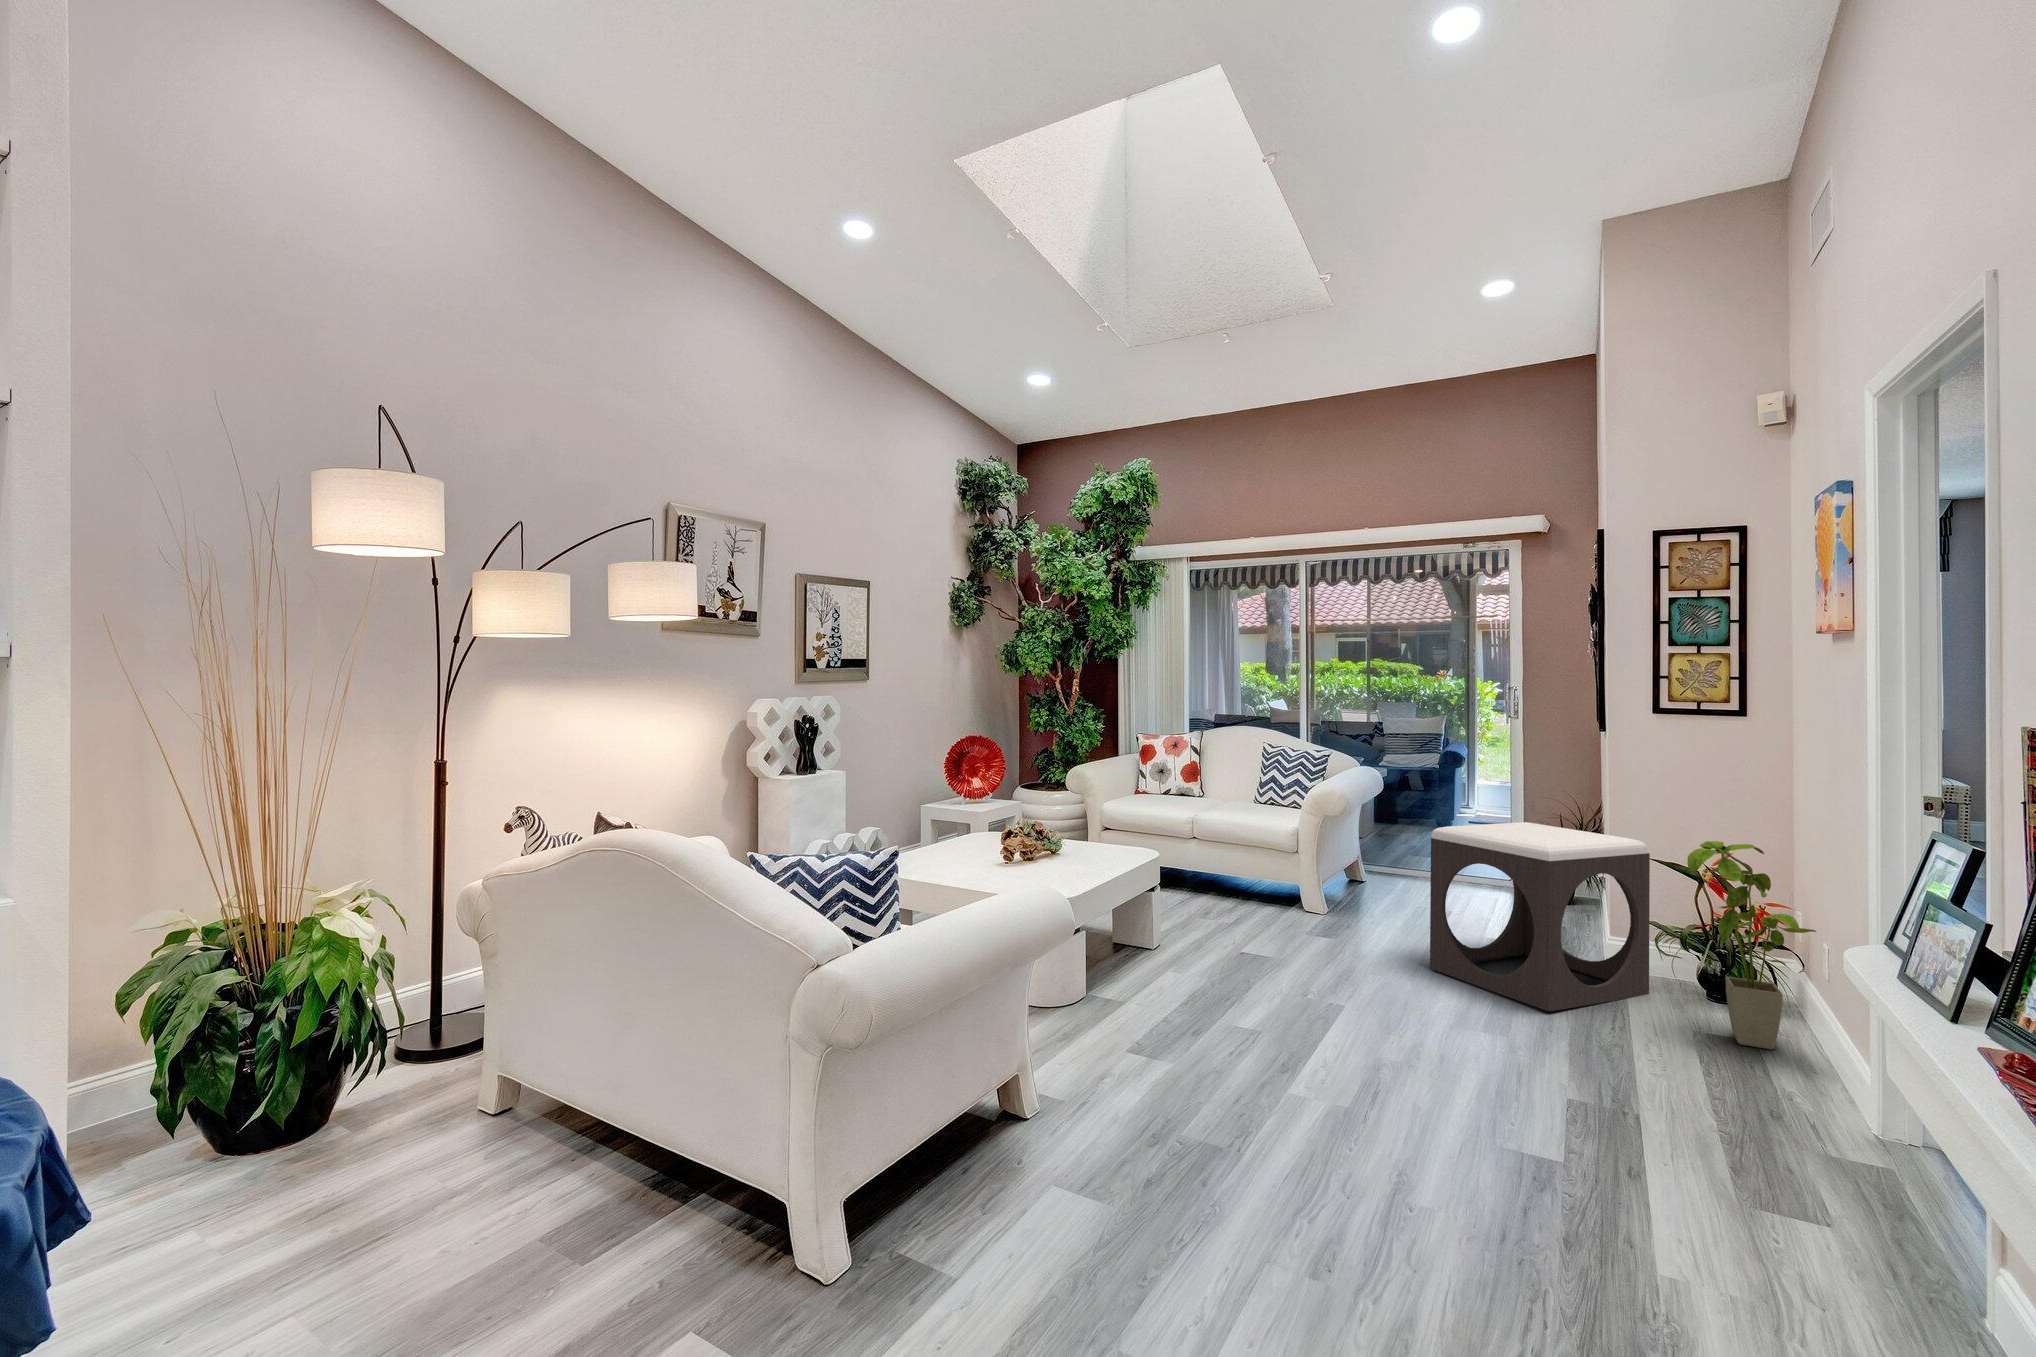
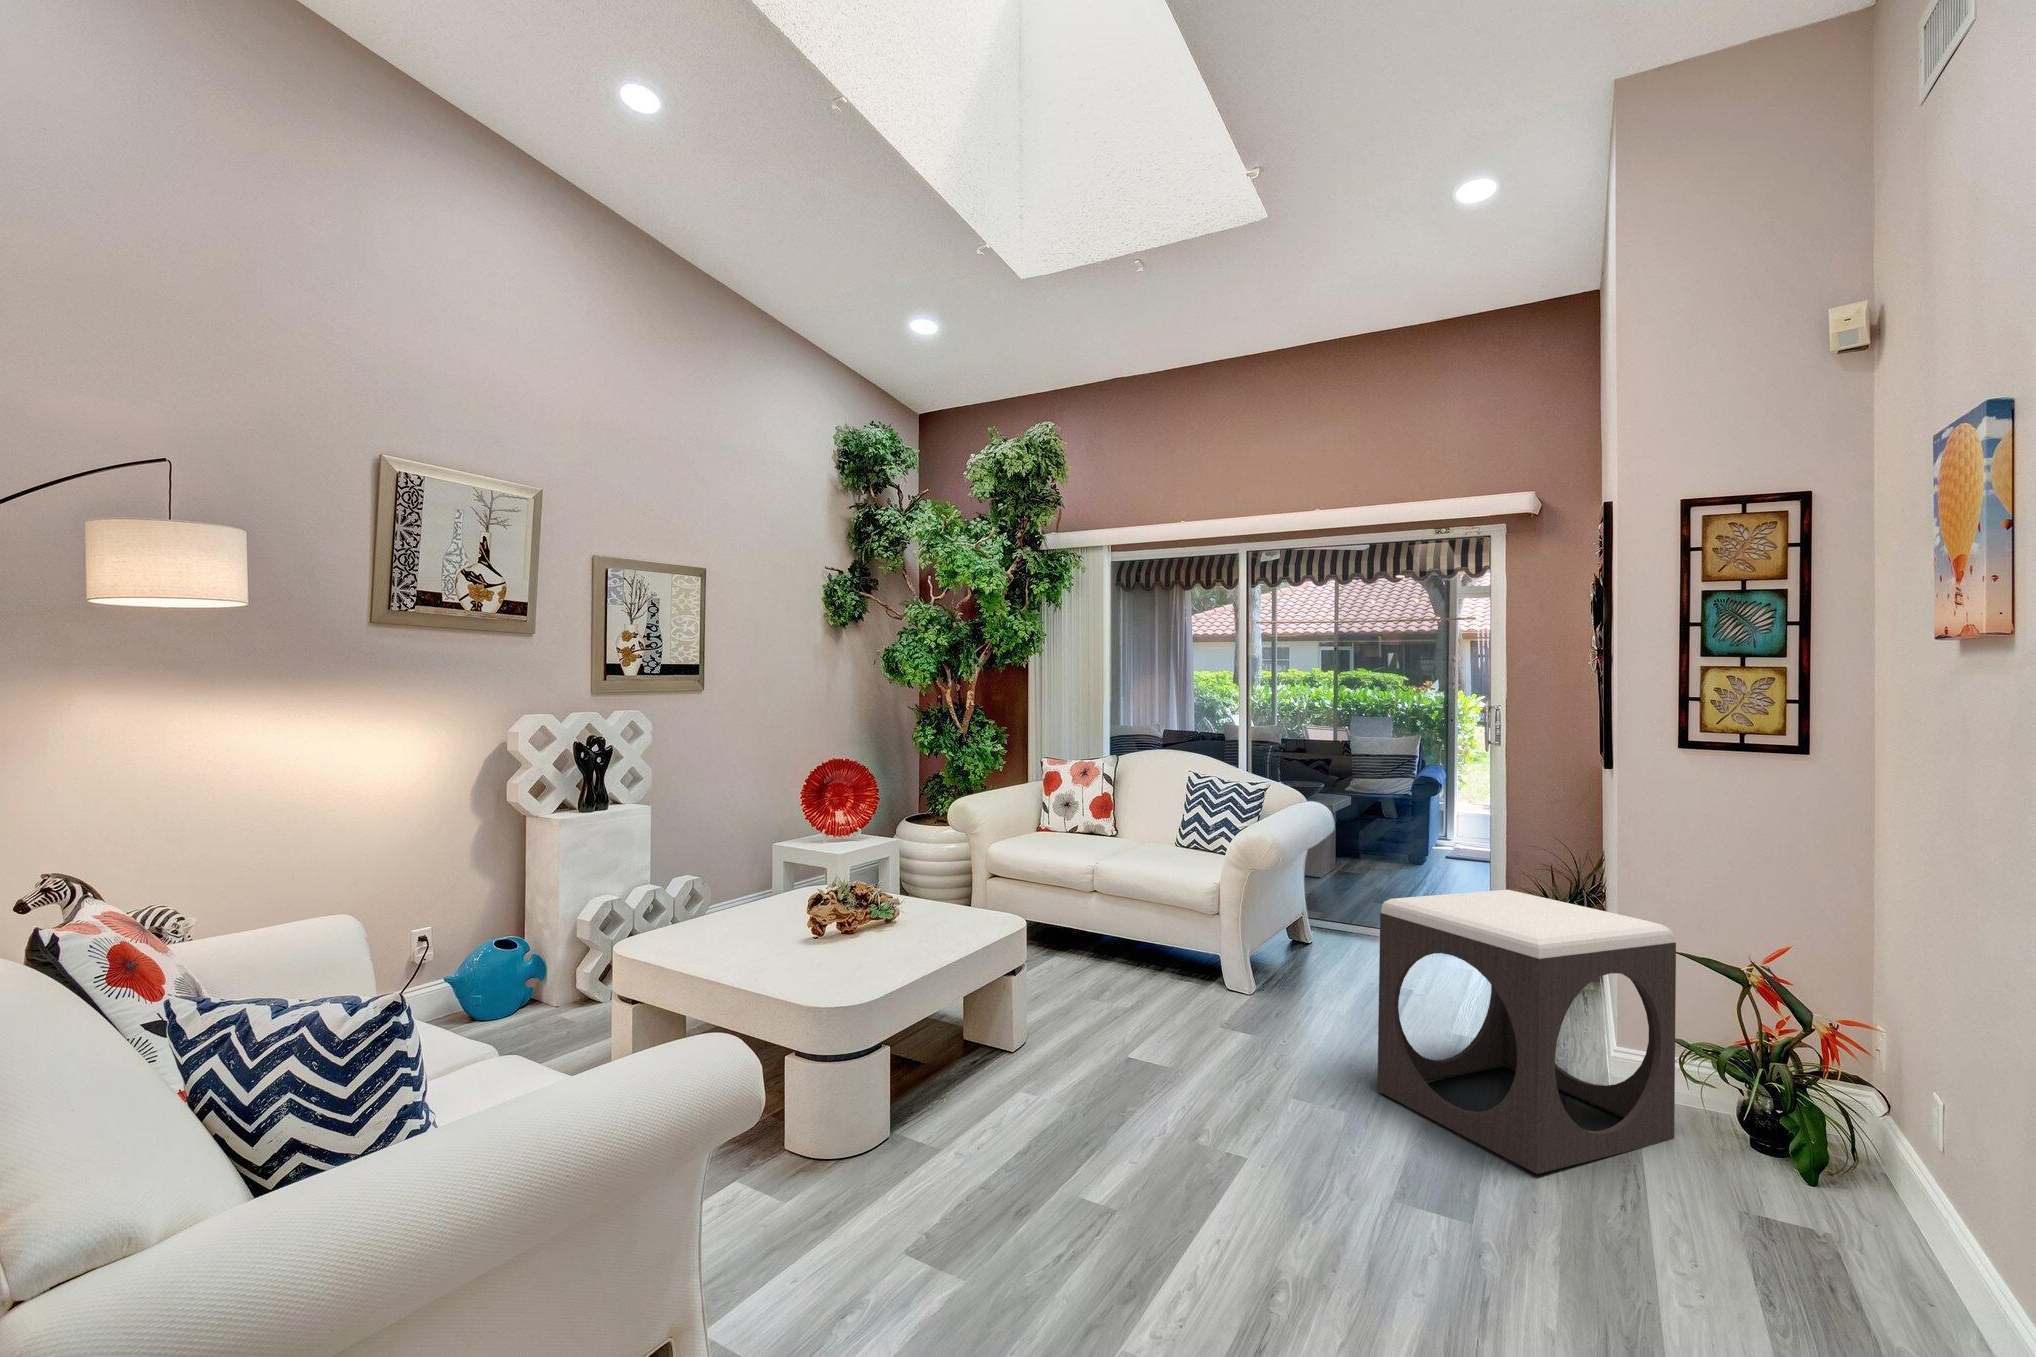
house plant: present [1687,841,1816,1049] -> none [1739,938,1936,1252]

